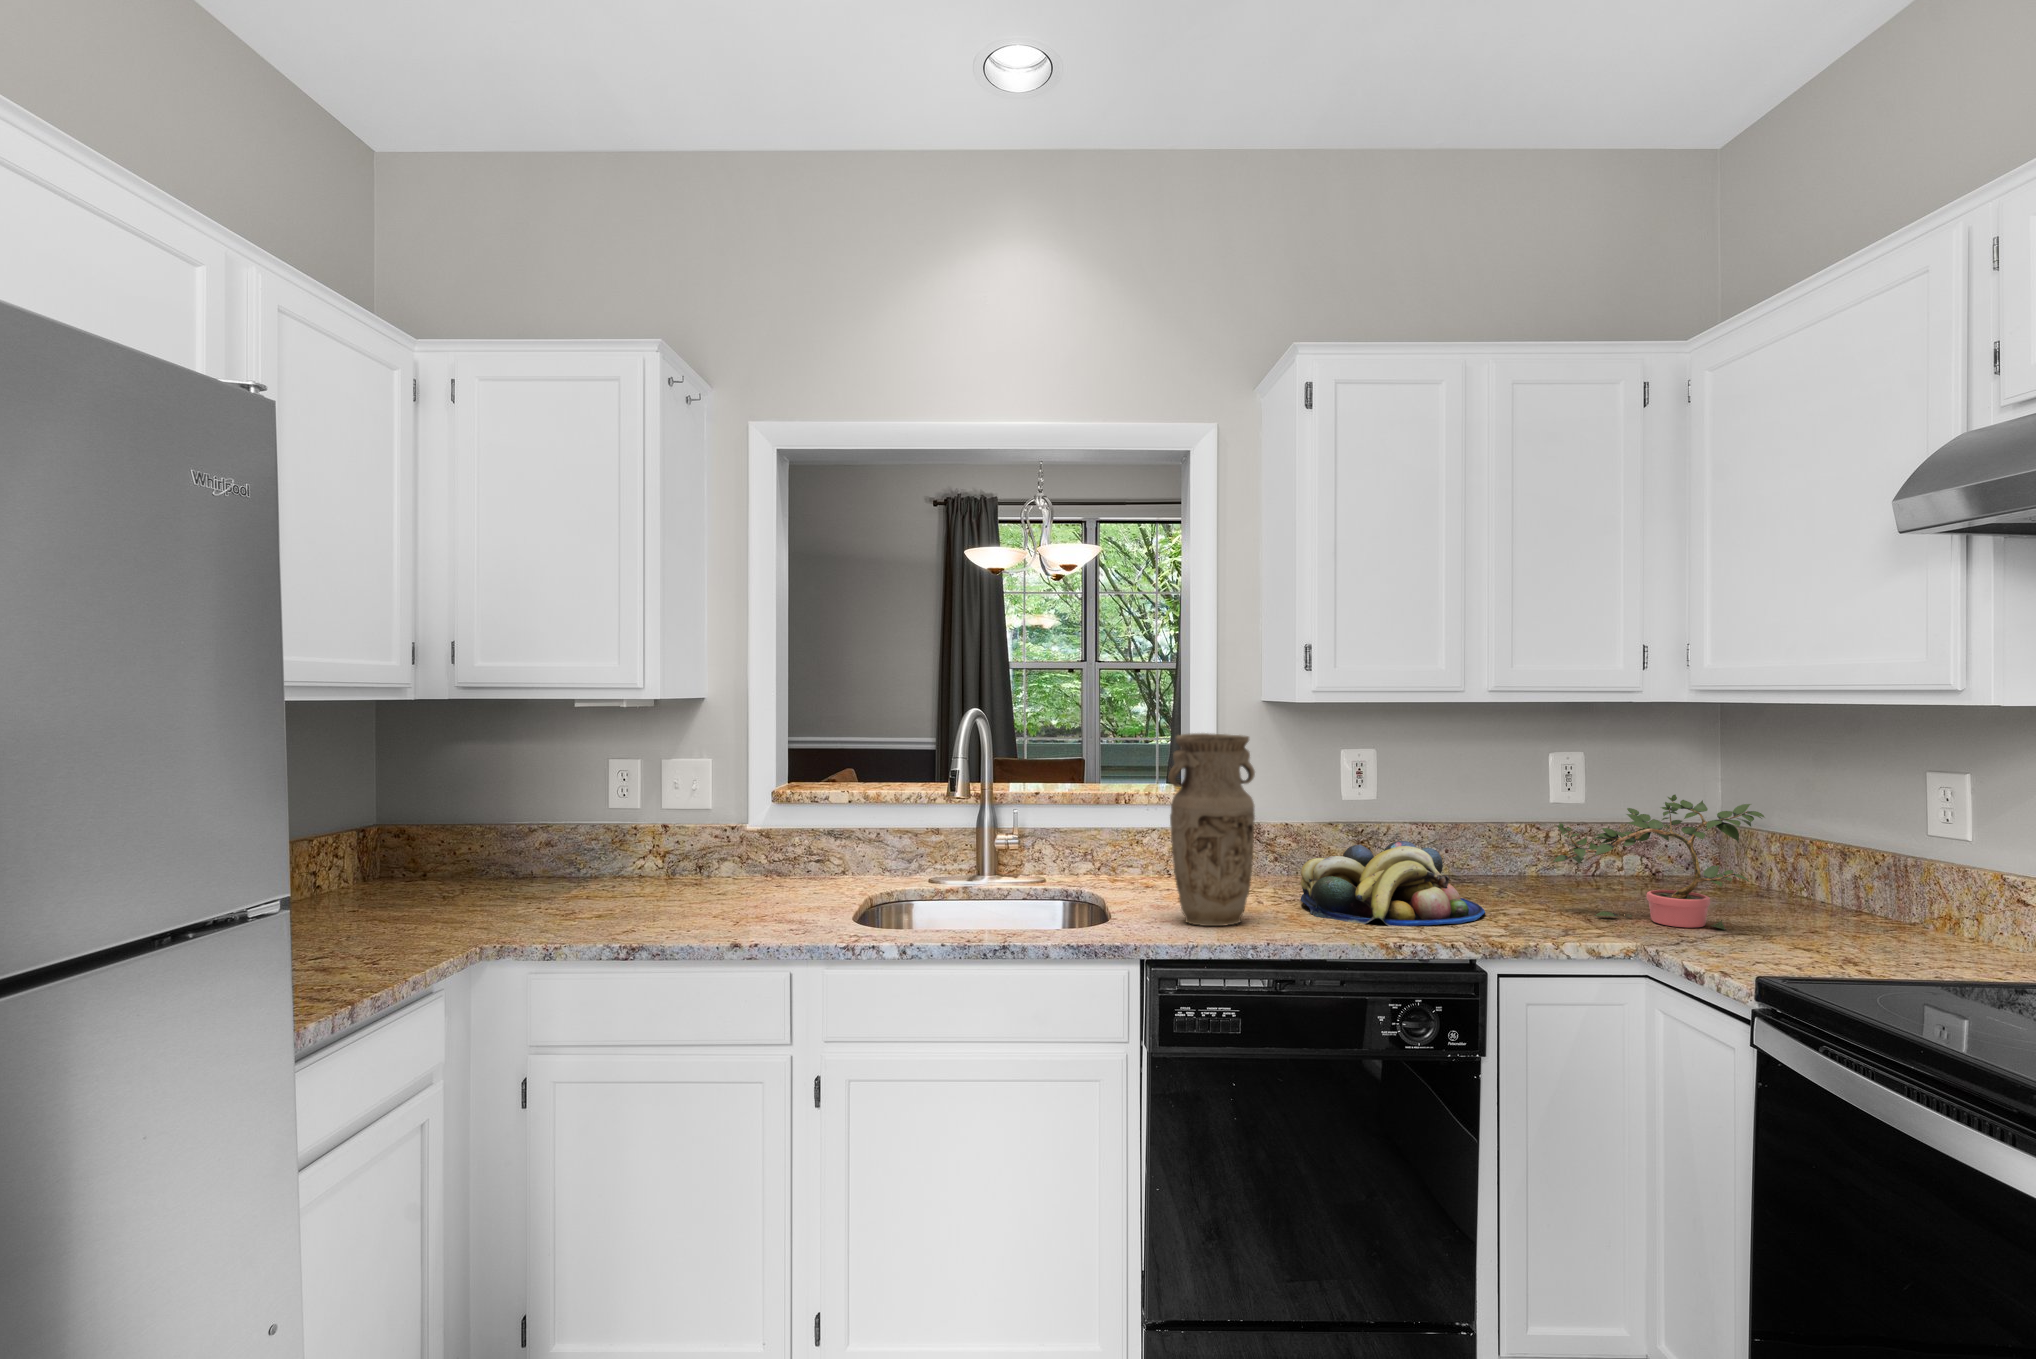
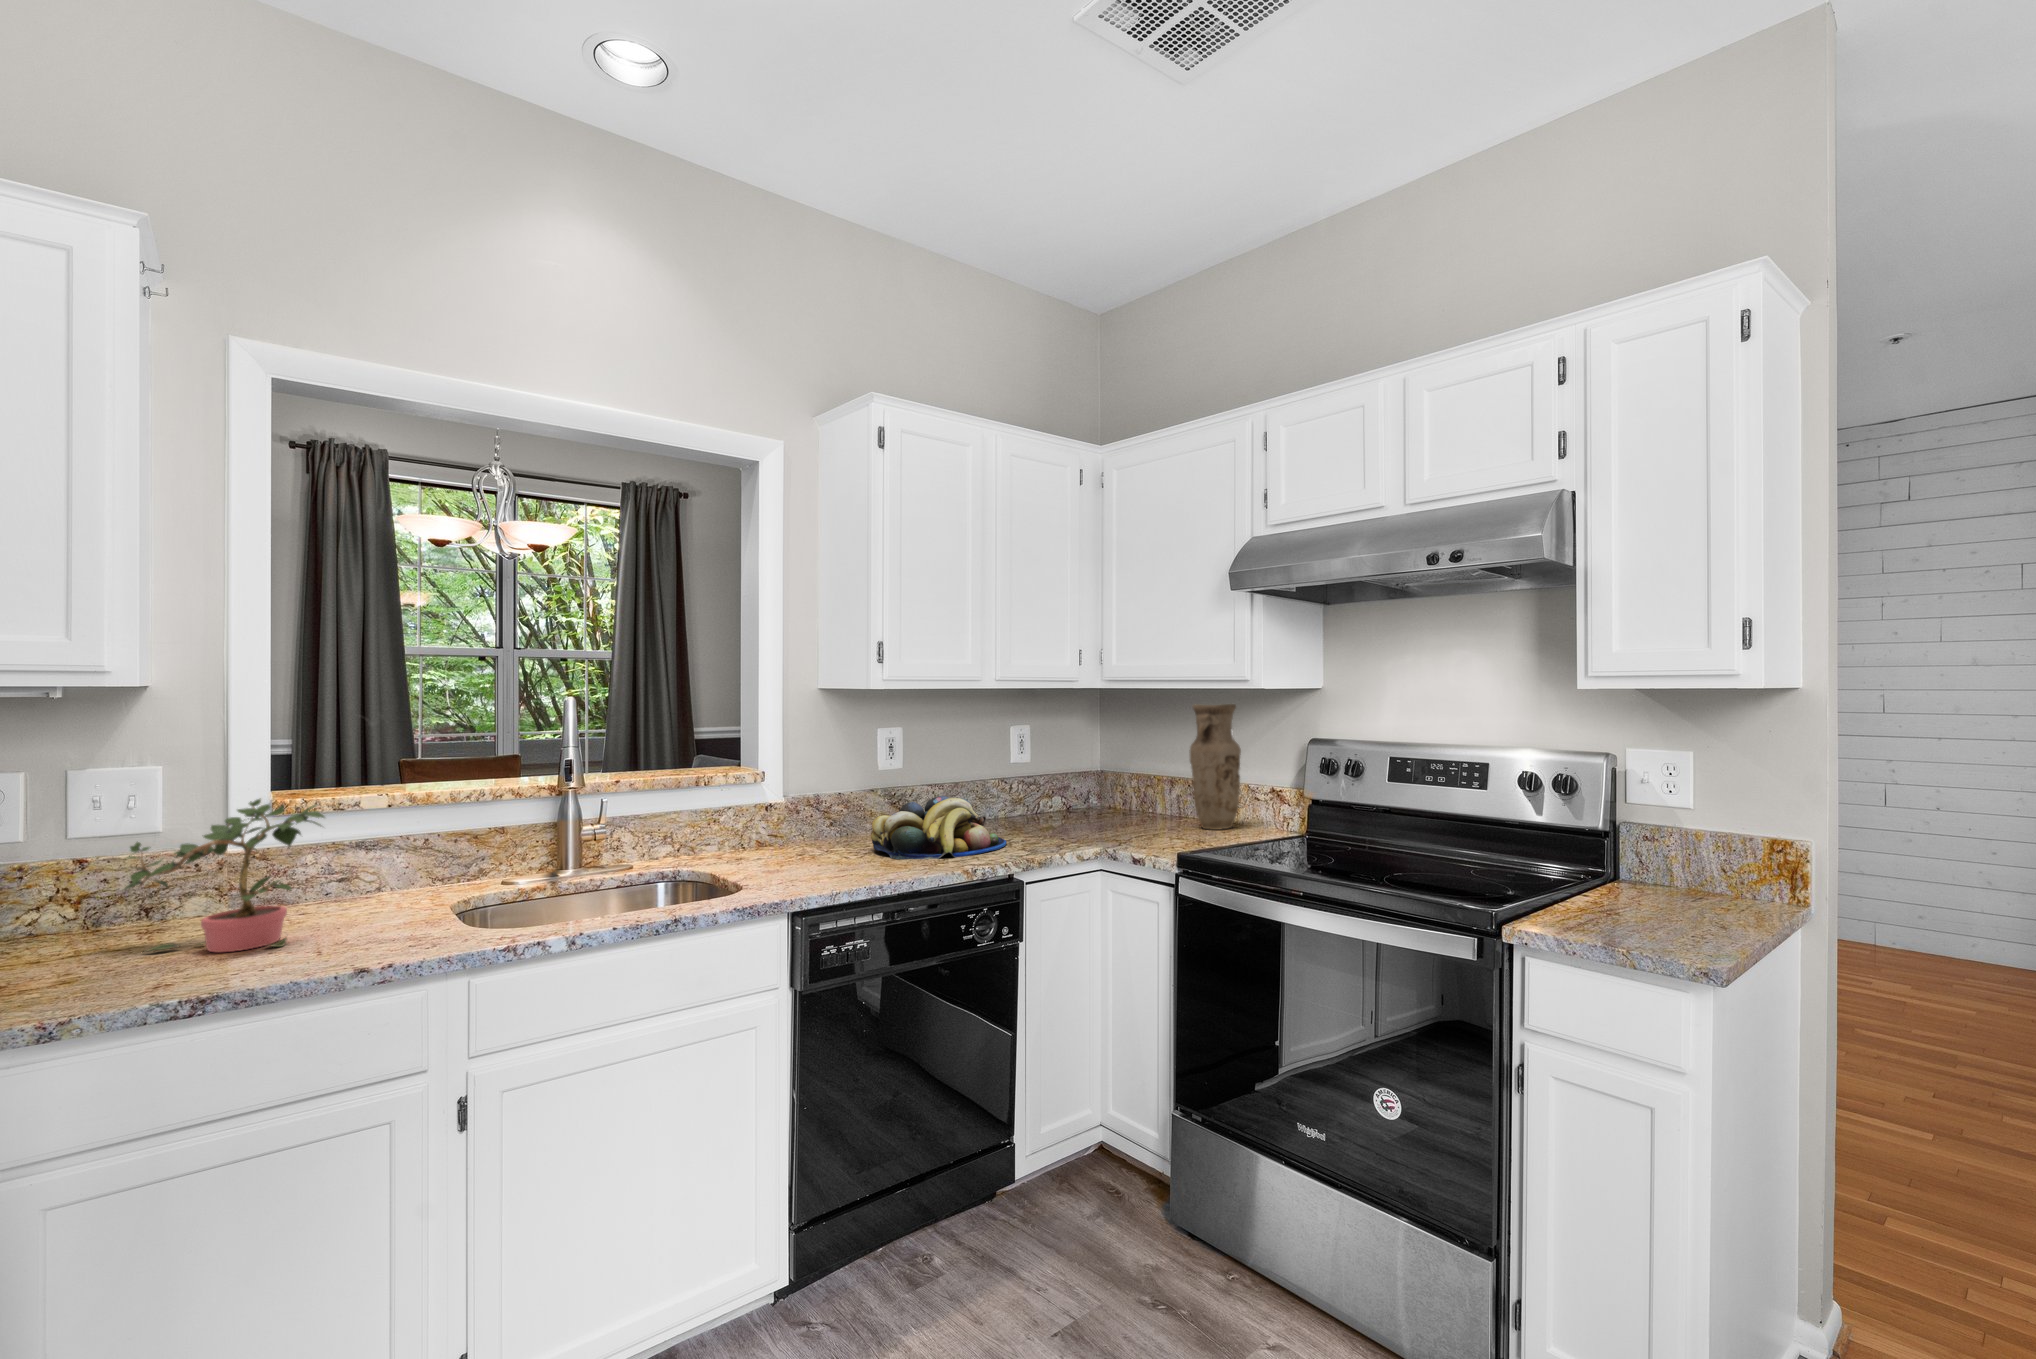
vase: present [1169,733,1255,926] -> present [1190,704,1241,830]
potted plant: present [1553,795,1765,930] -> present [125,799,324,952]

